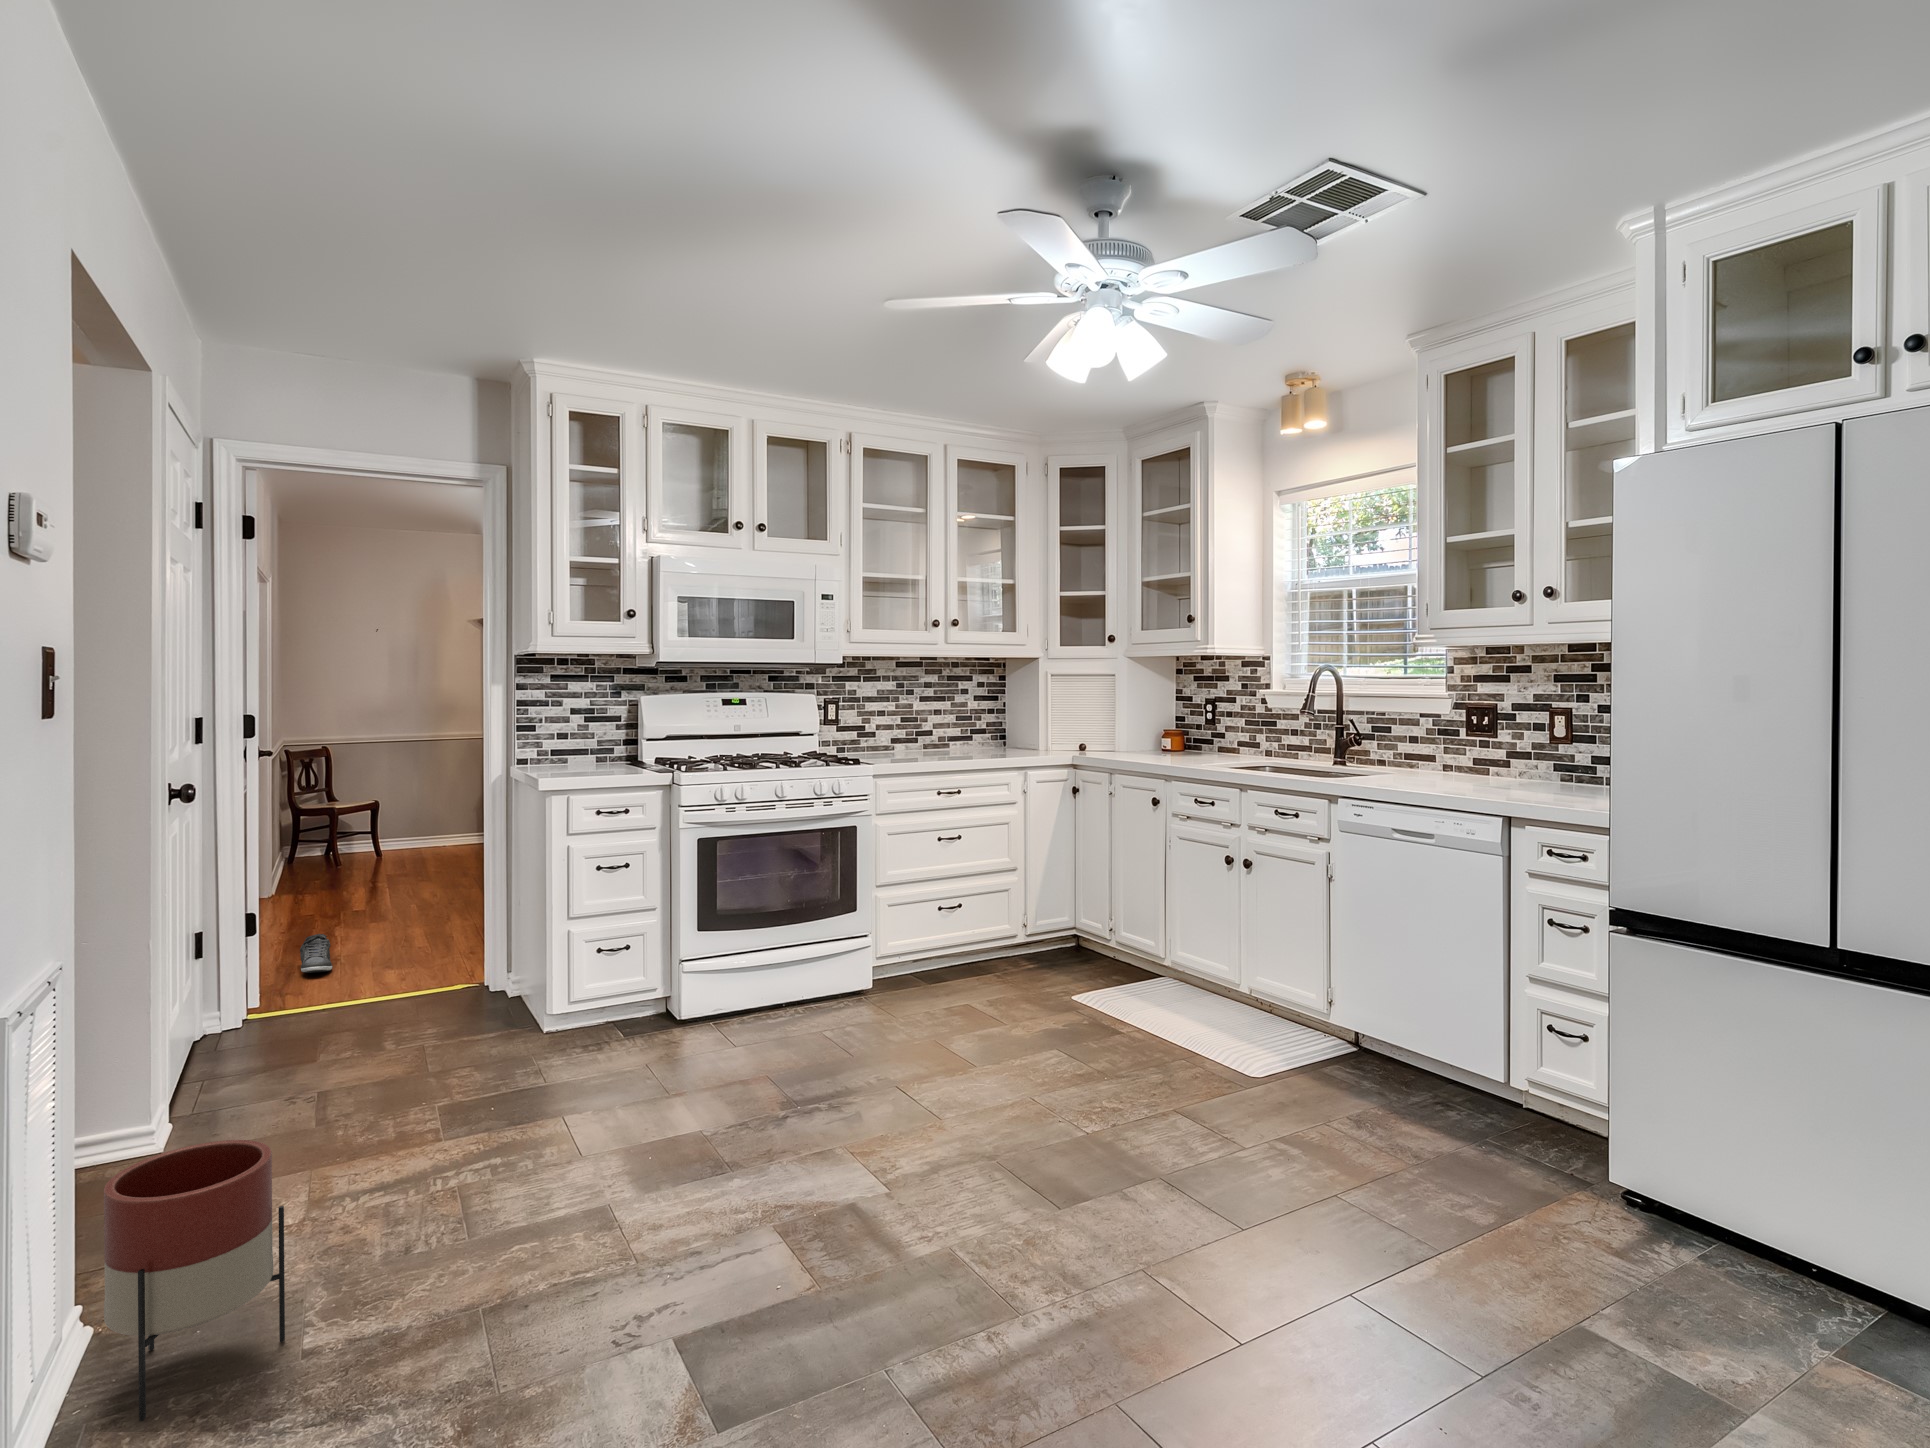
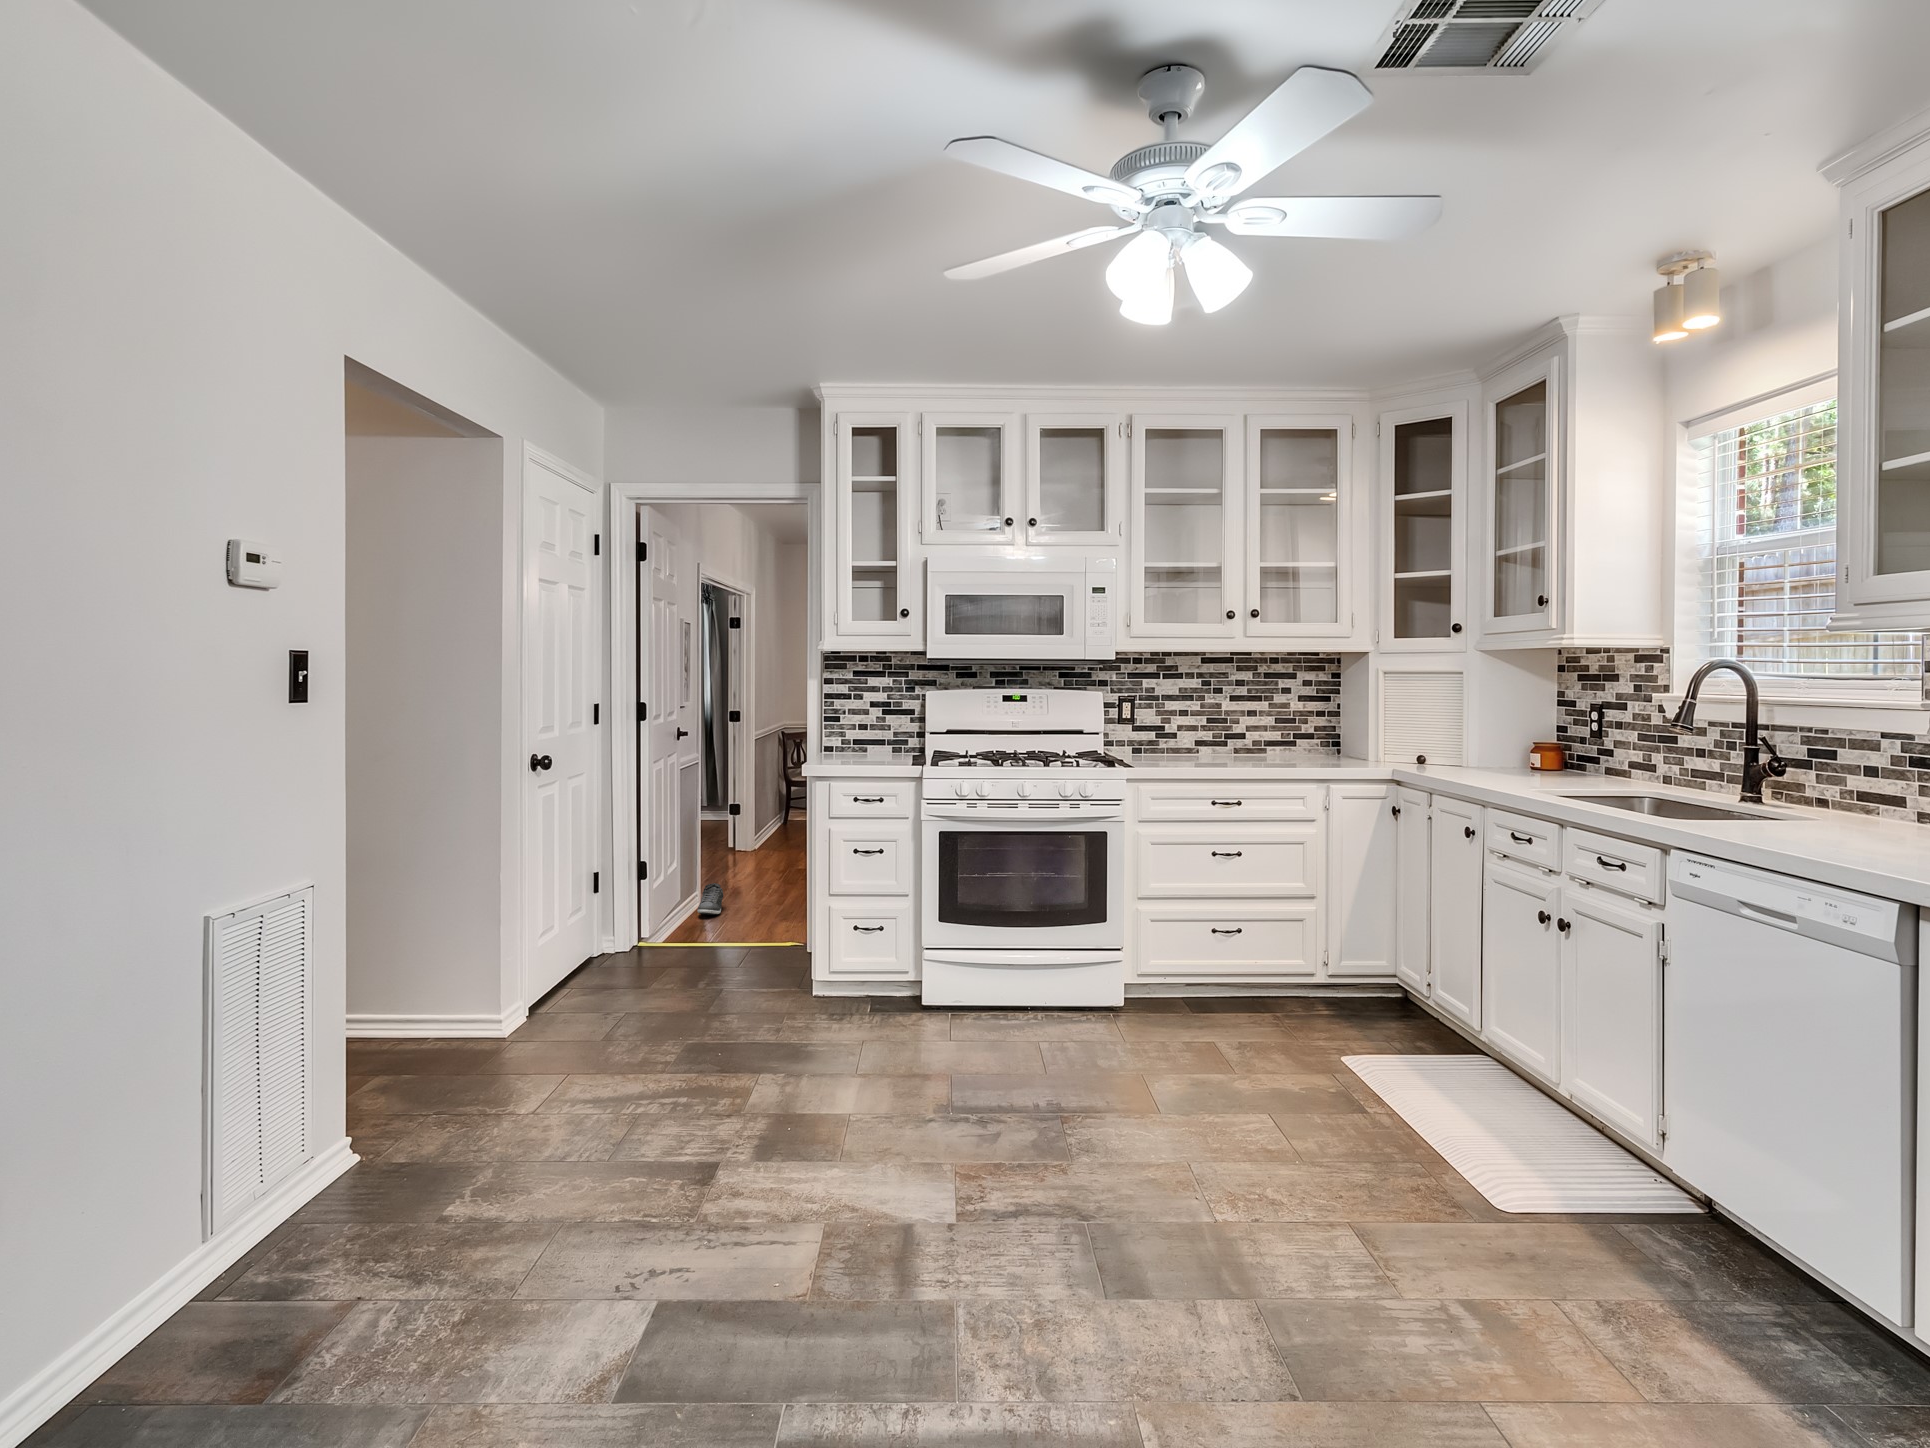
planter: present [104,1140,285,1421] -> none [310,1033,434,1237]

